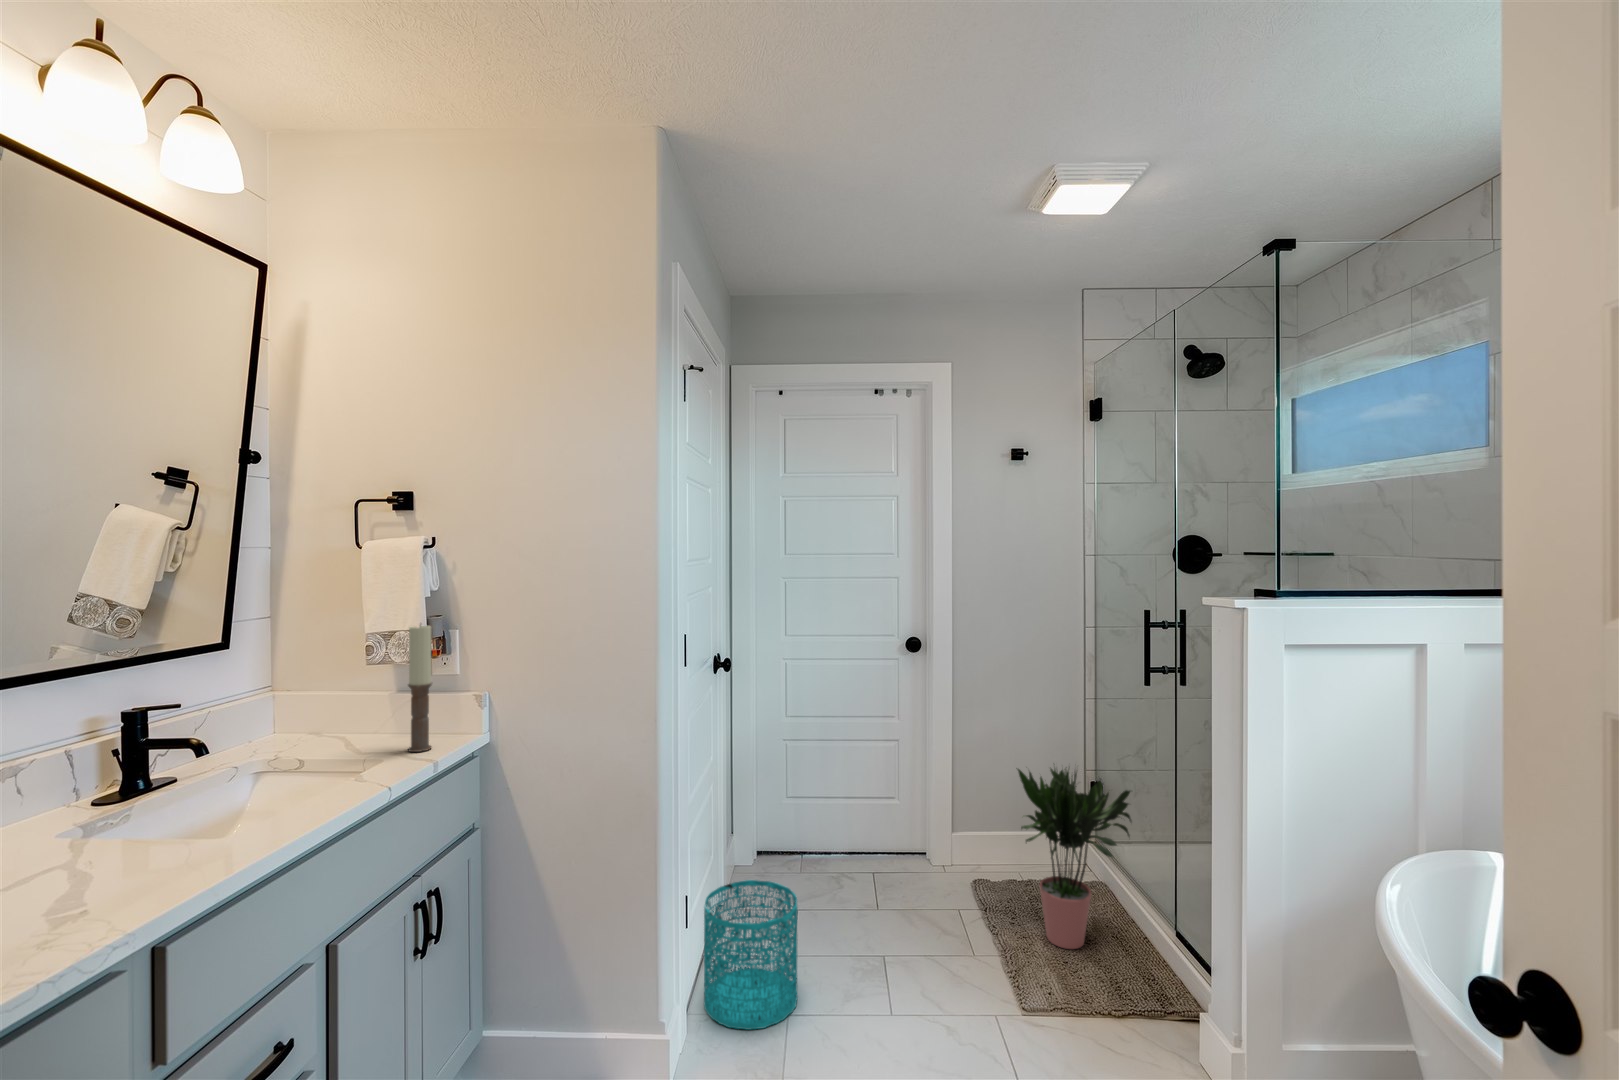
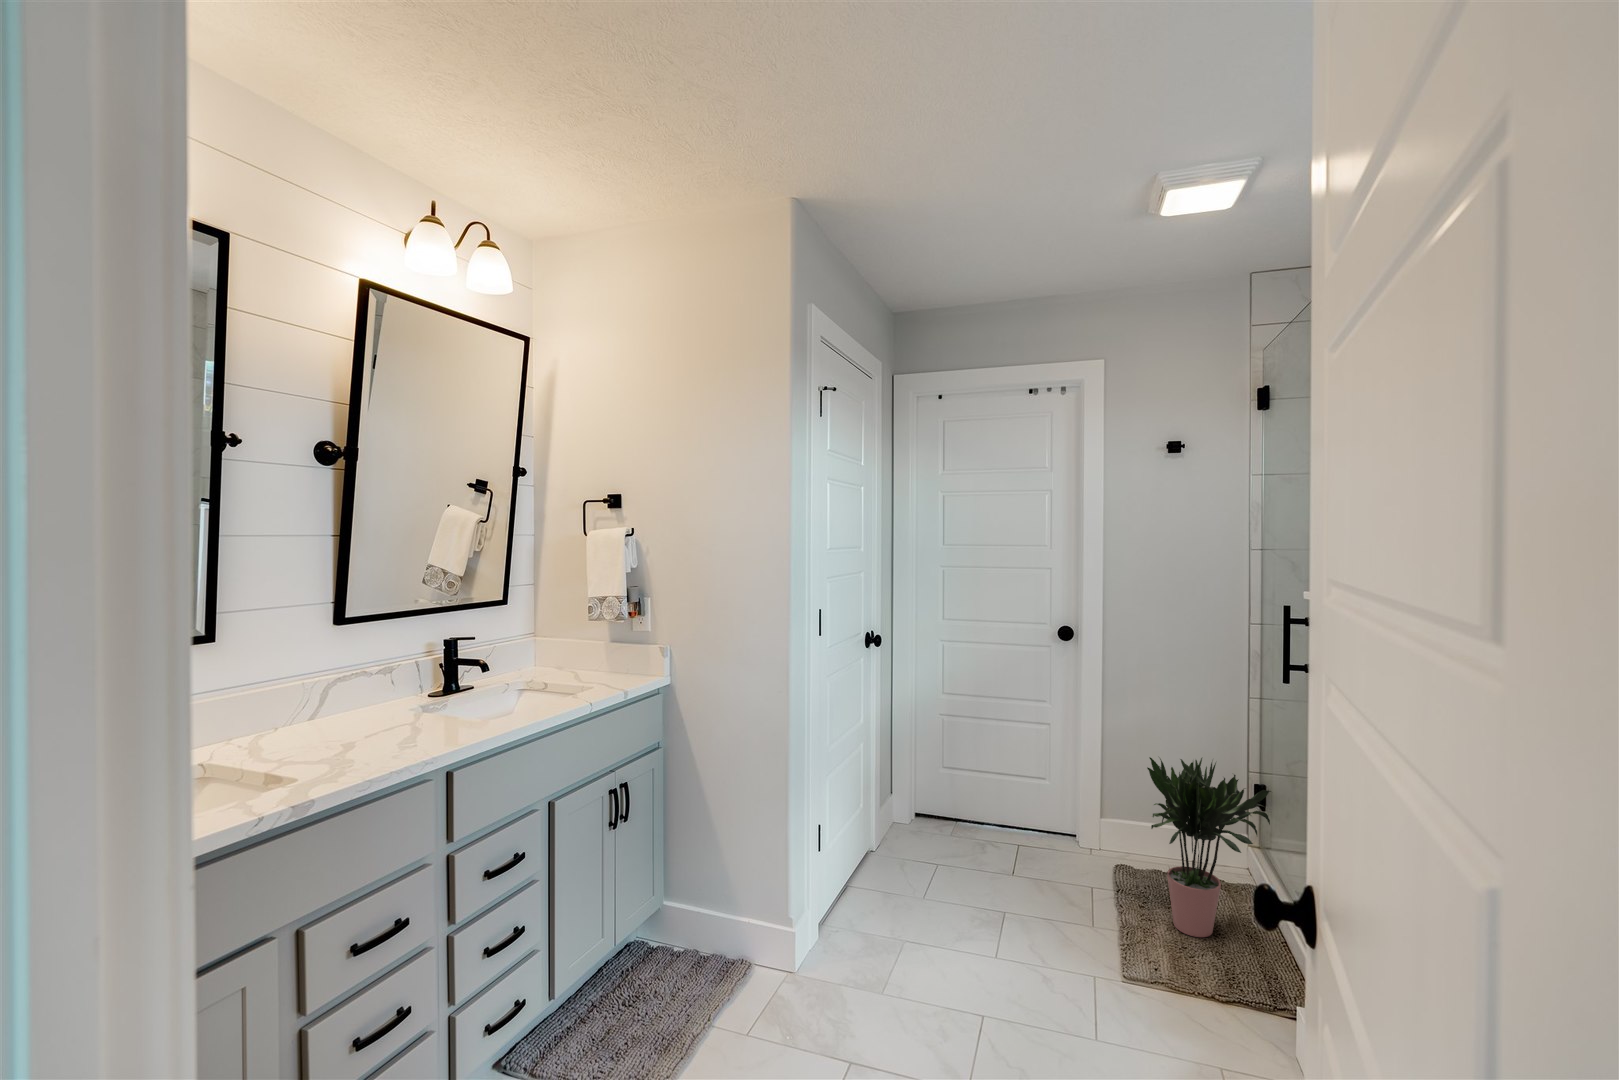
candle: present [408,625,432,752] -> none [614,591,630,684]
wastebasket: present [704,880,798,1030] -> none [838,824,918,944]

